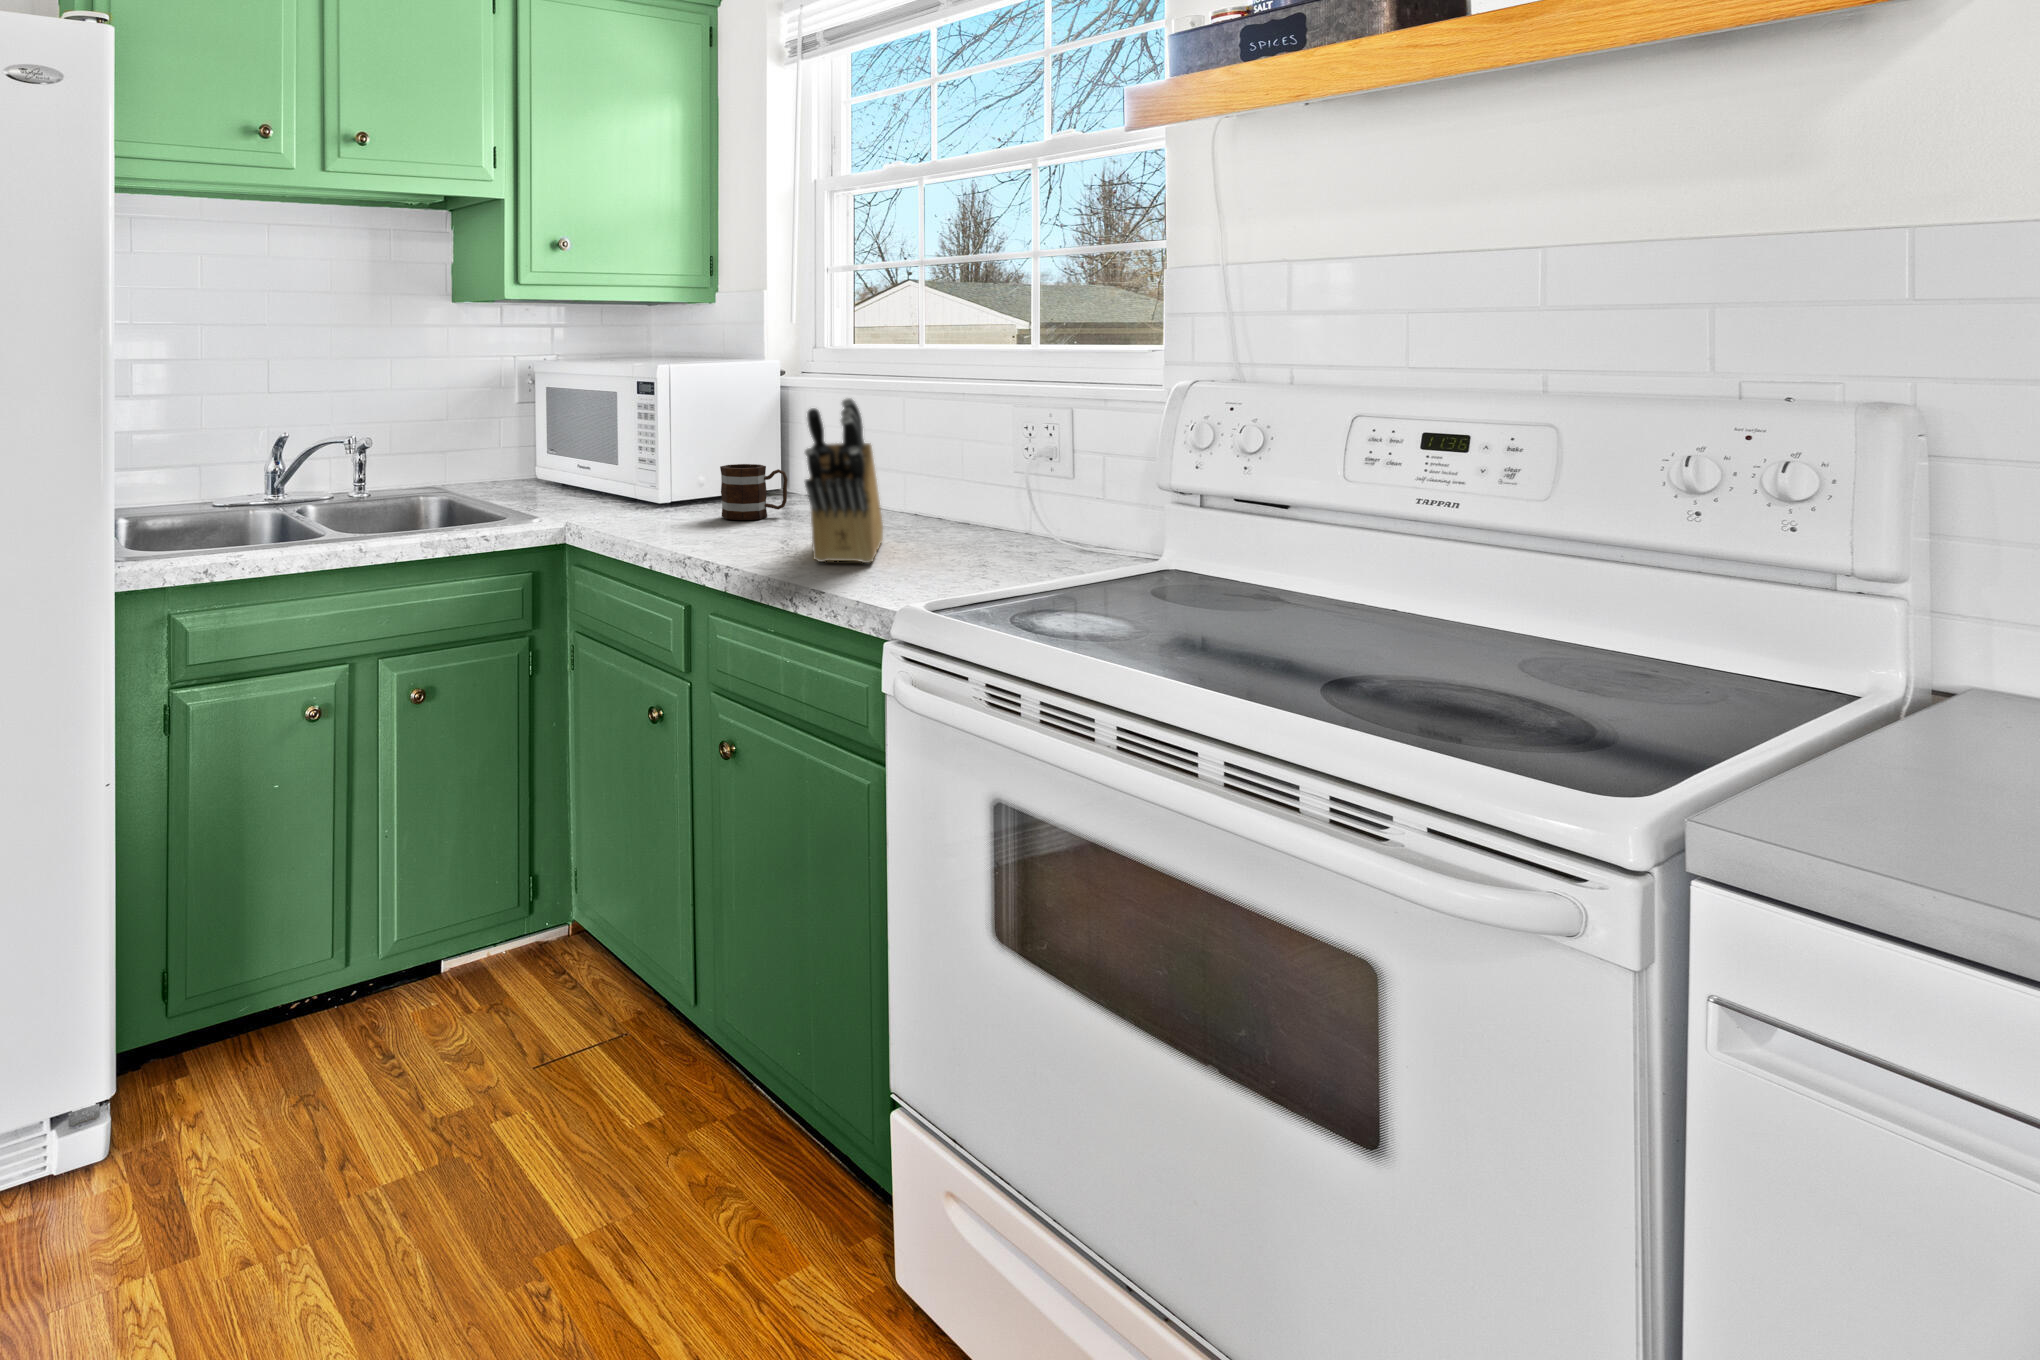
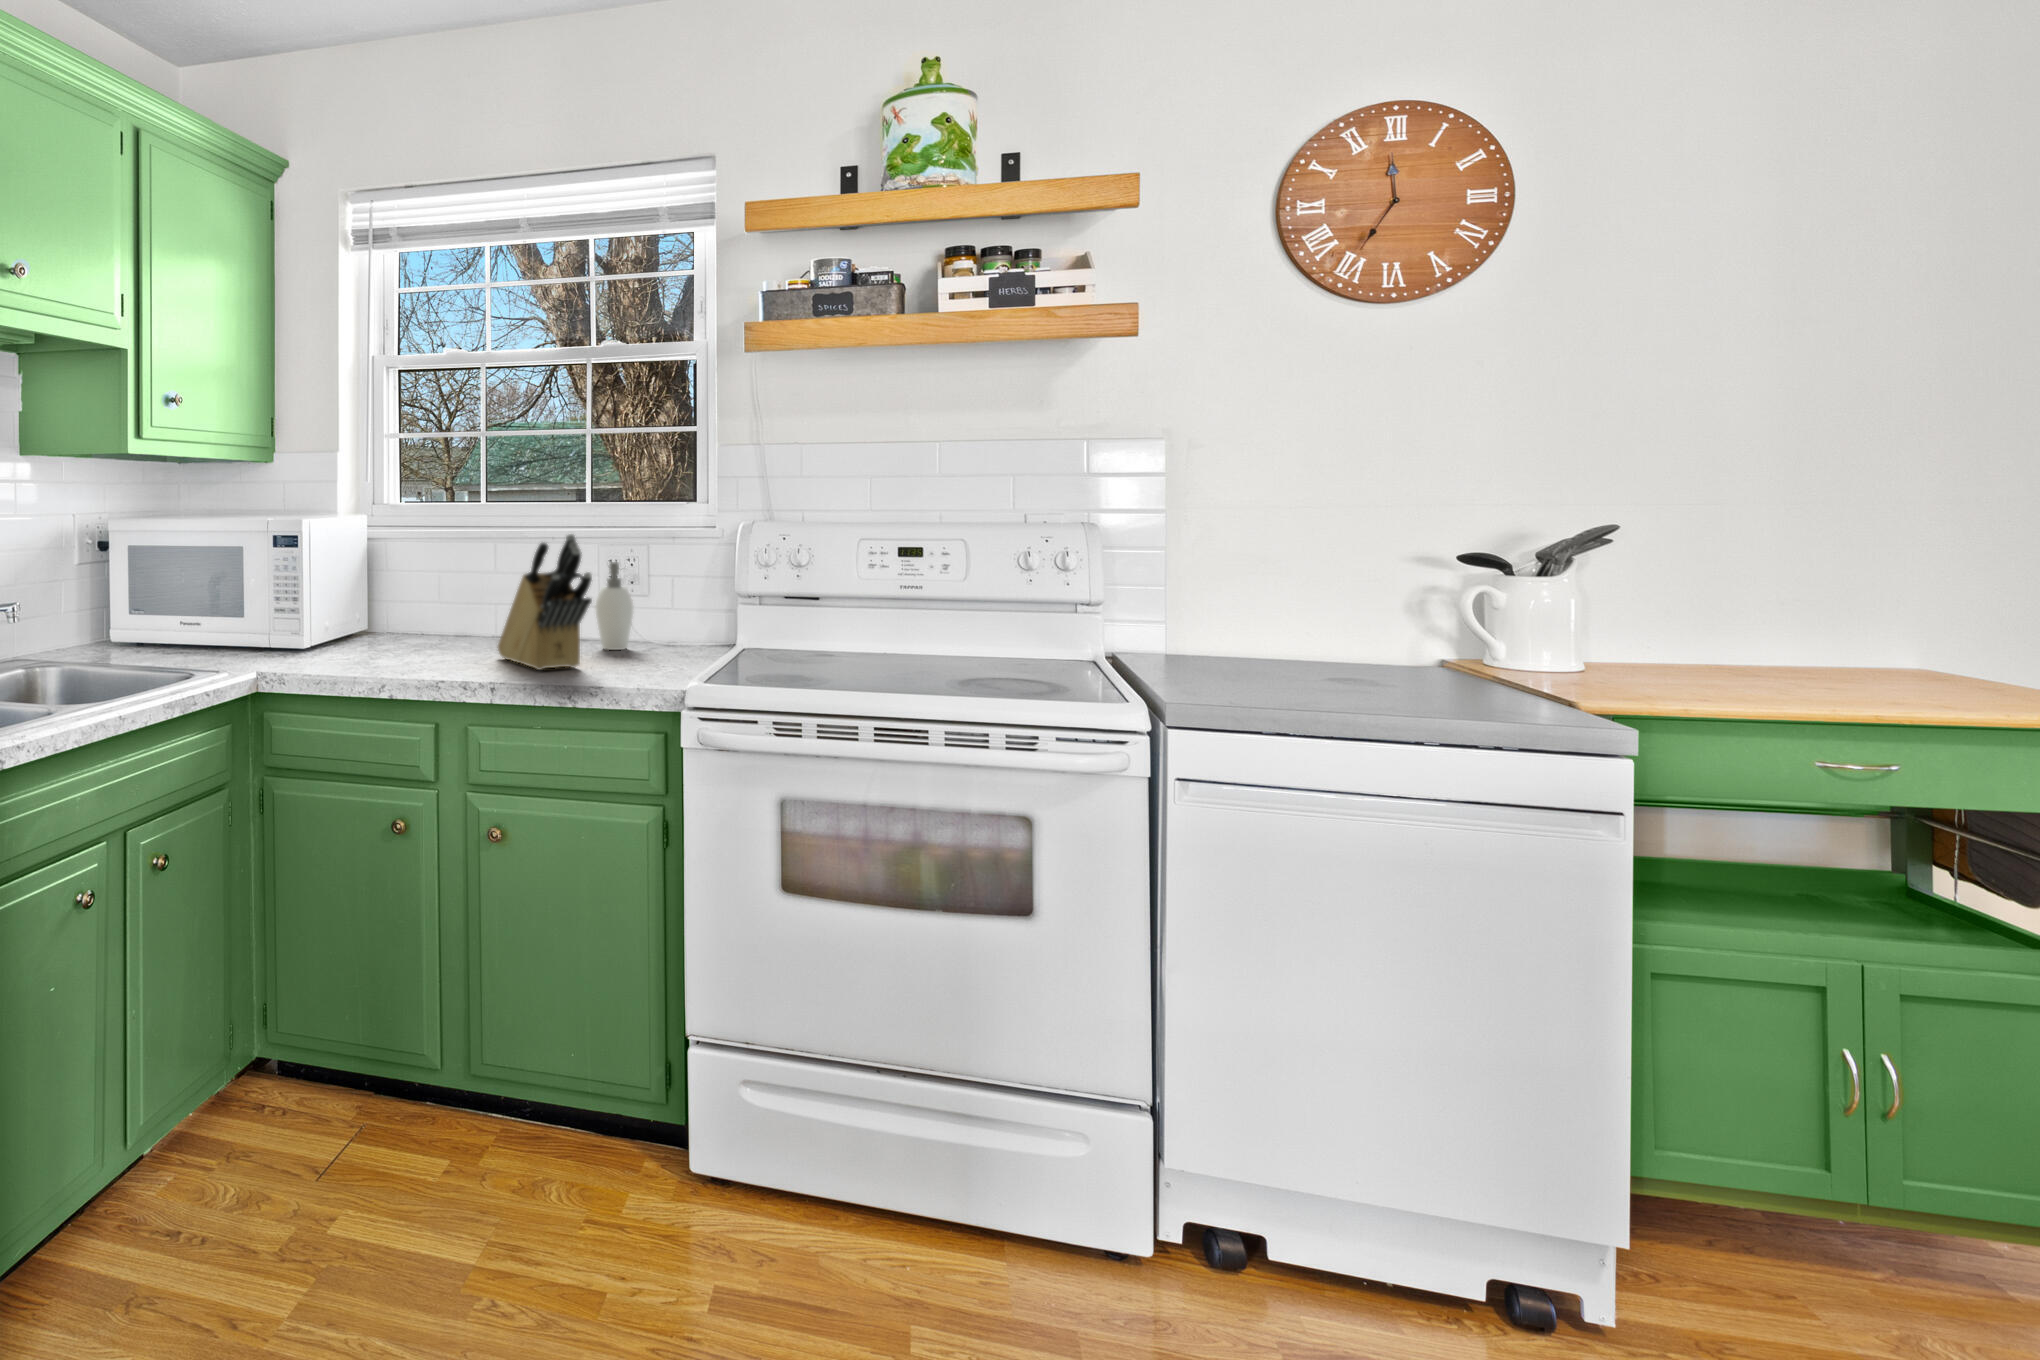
soap dispenser: none [965,430,1018,544] -> present [595,562,633,650]
mug: present [720,464,787,520] -> none [360,602,417,653]

